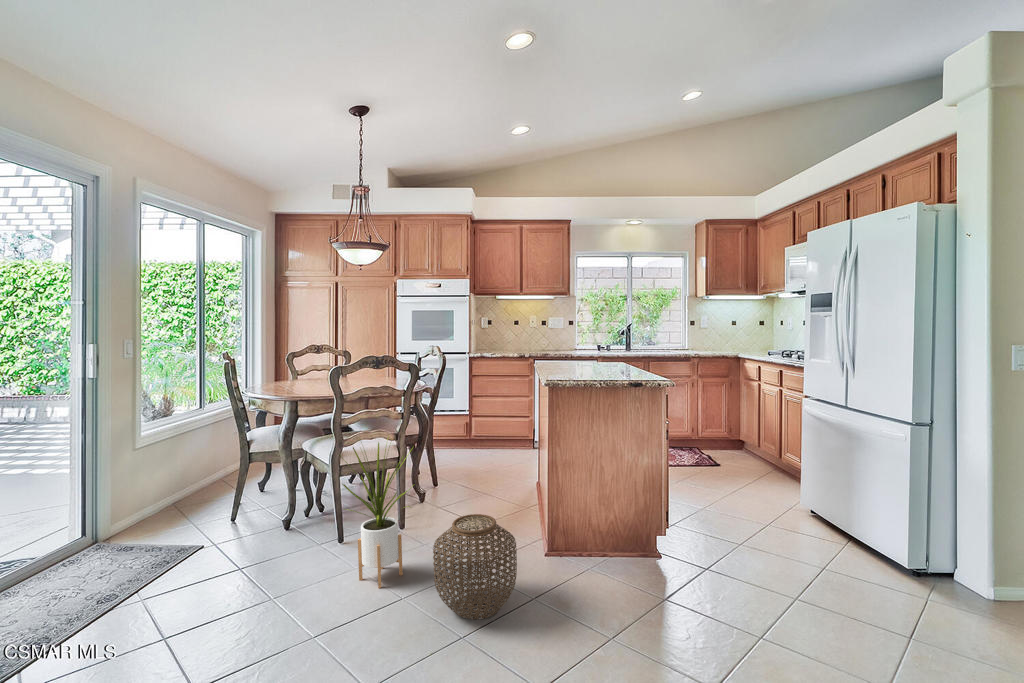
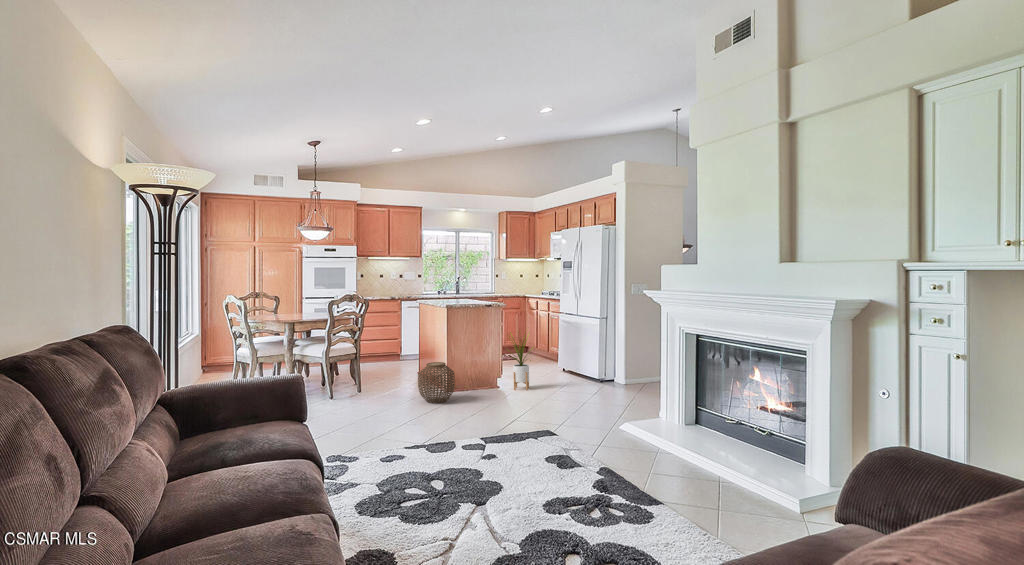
house plant: present [342,442,411,588] -> present [510,332,532,390]

